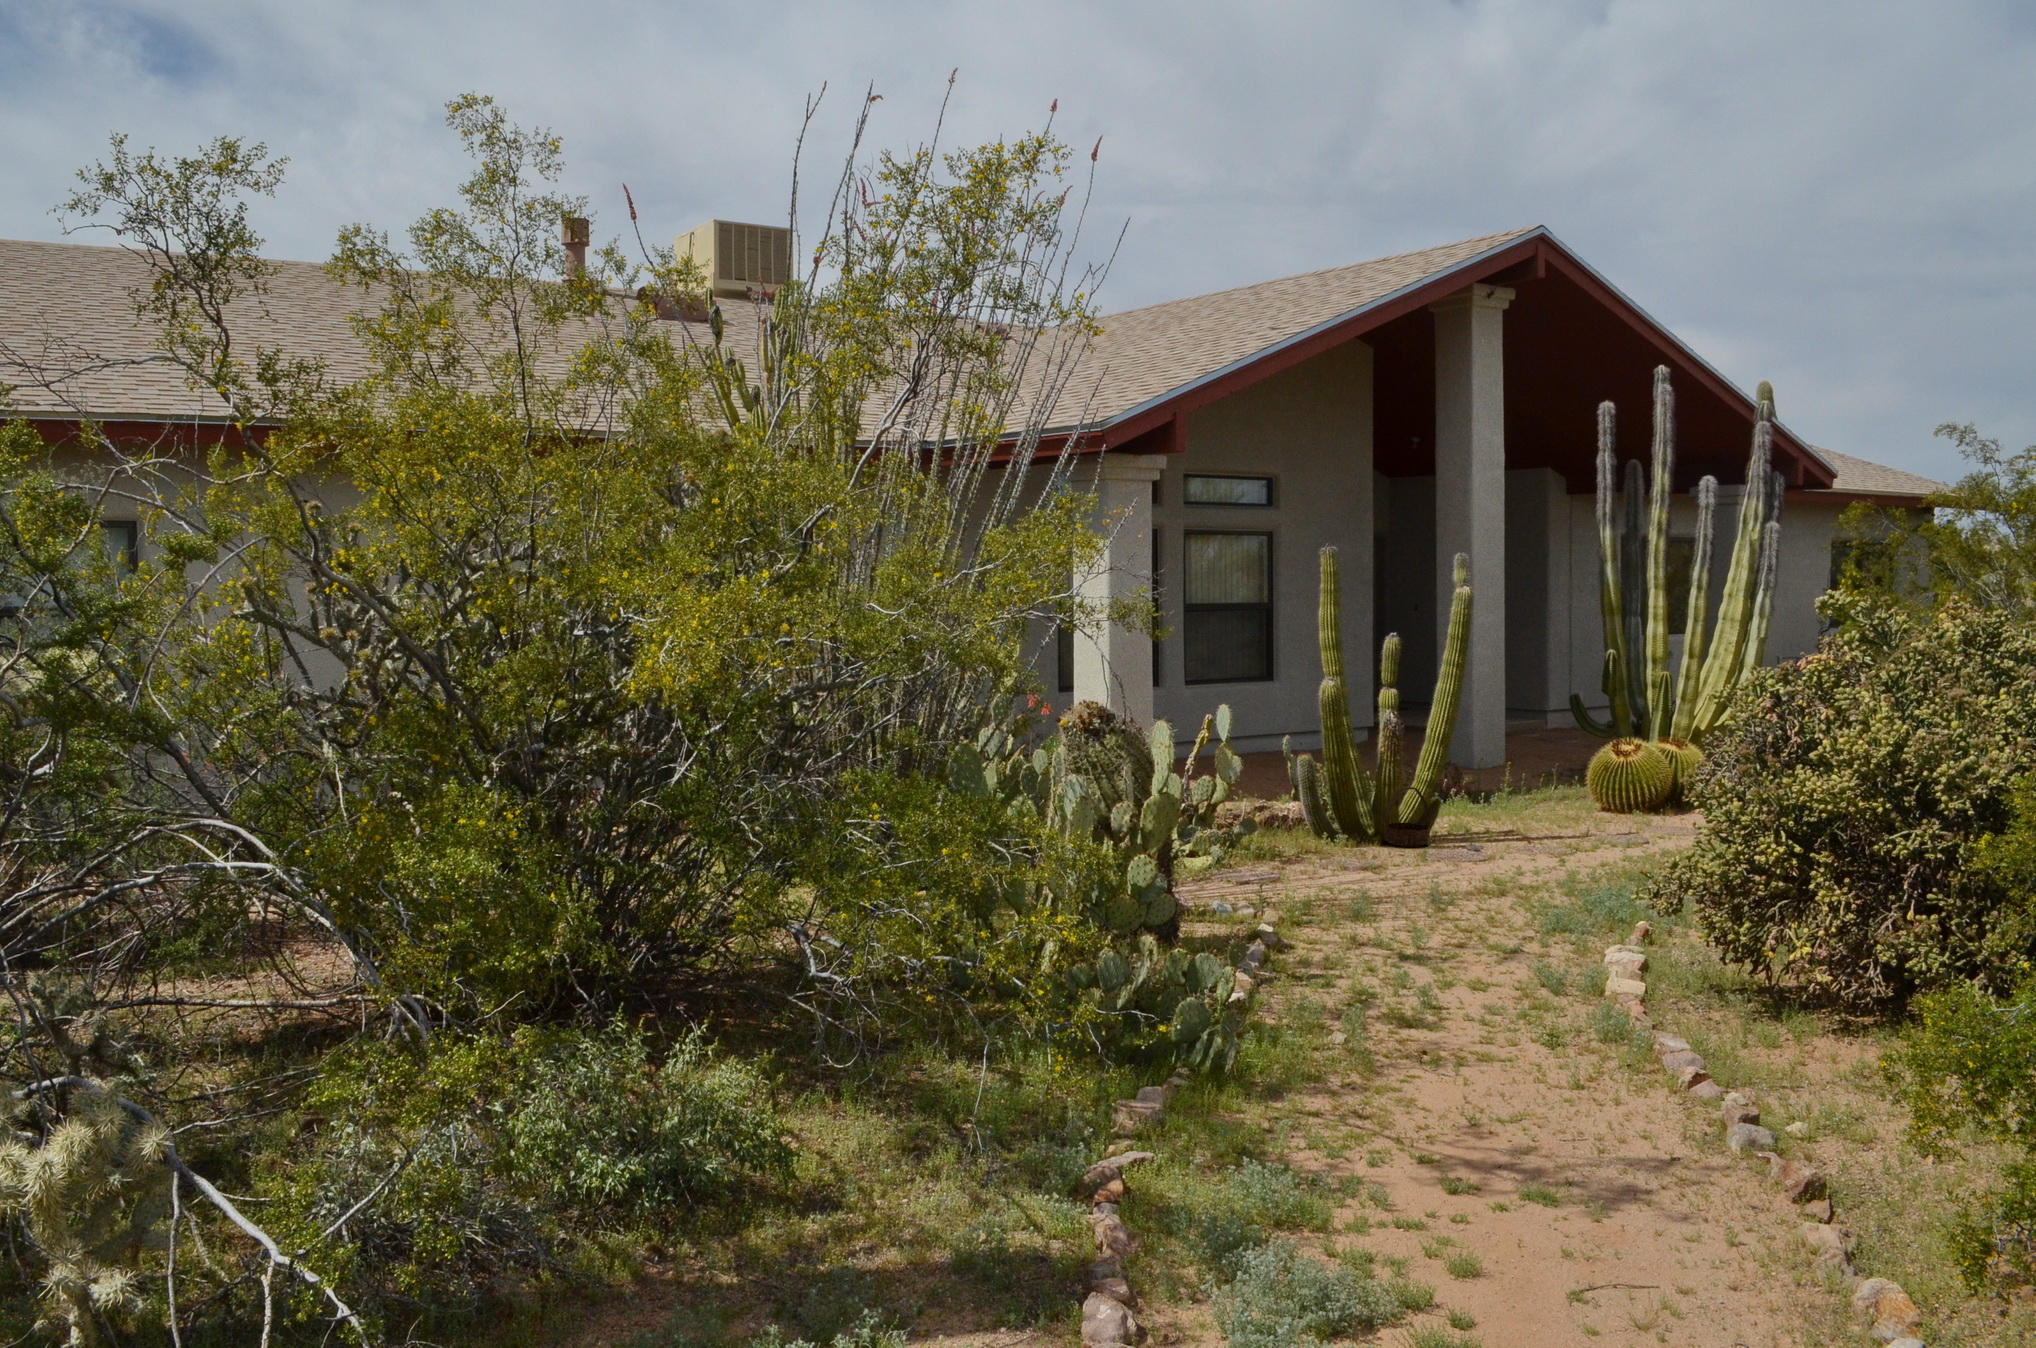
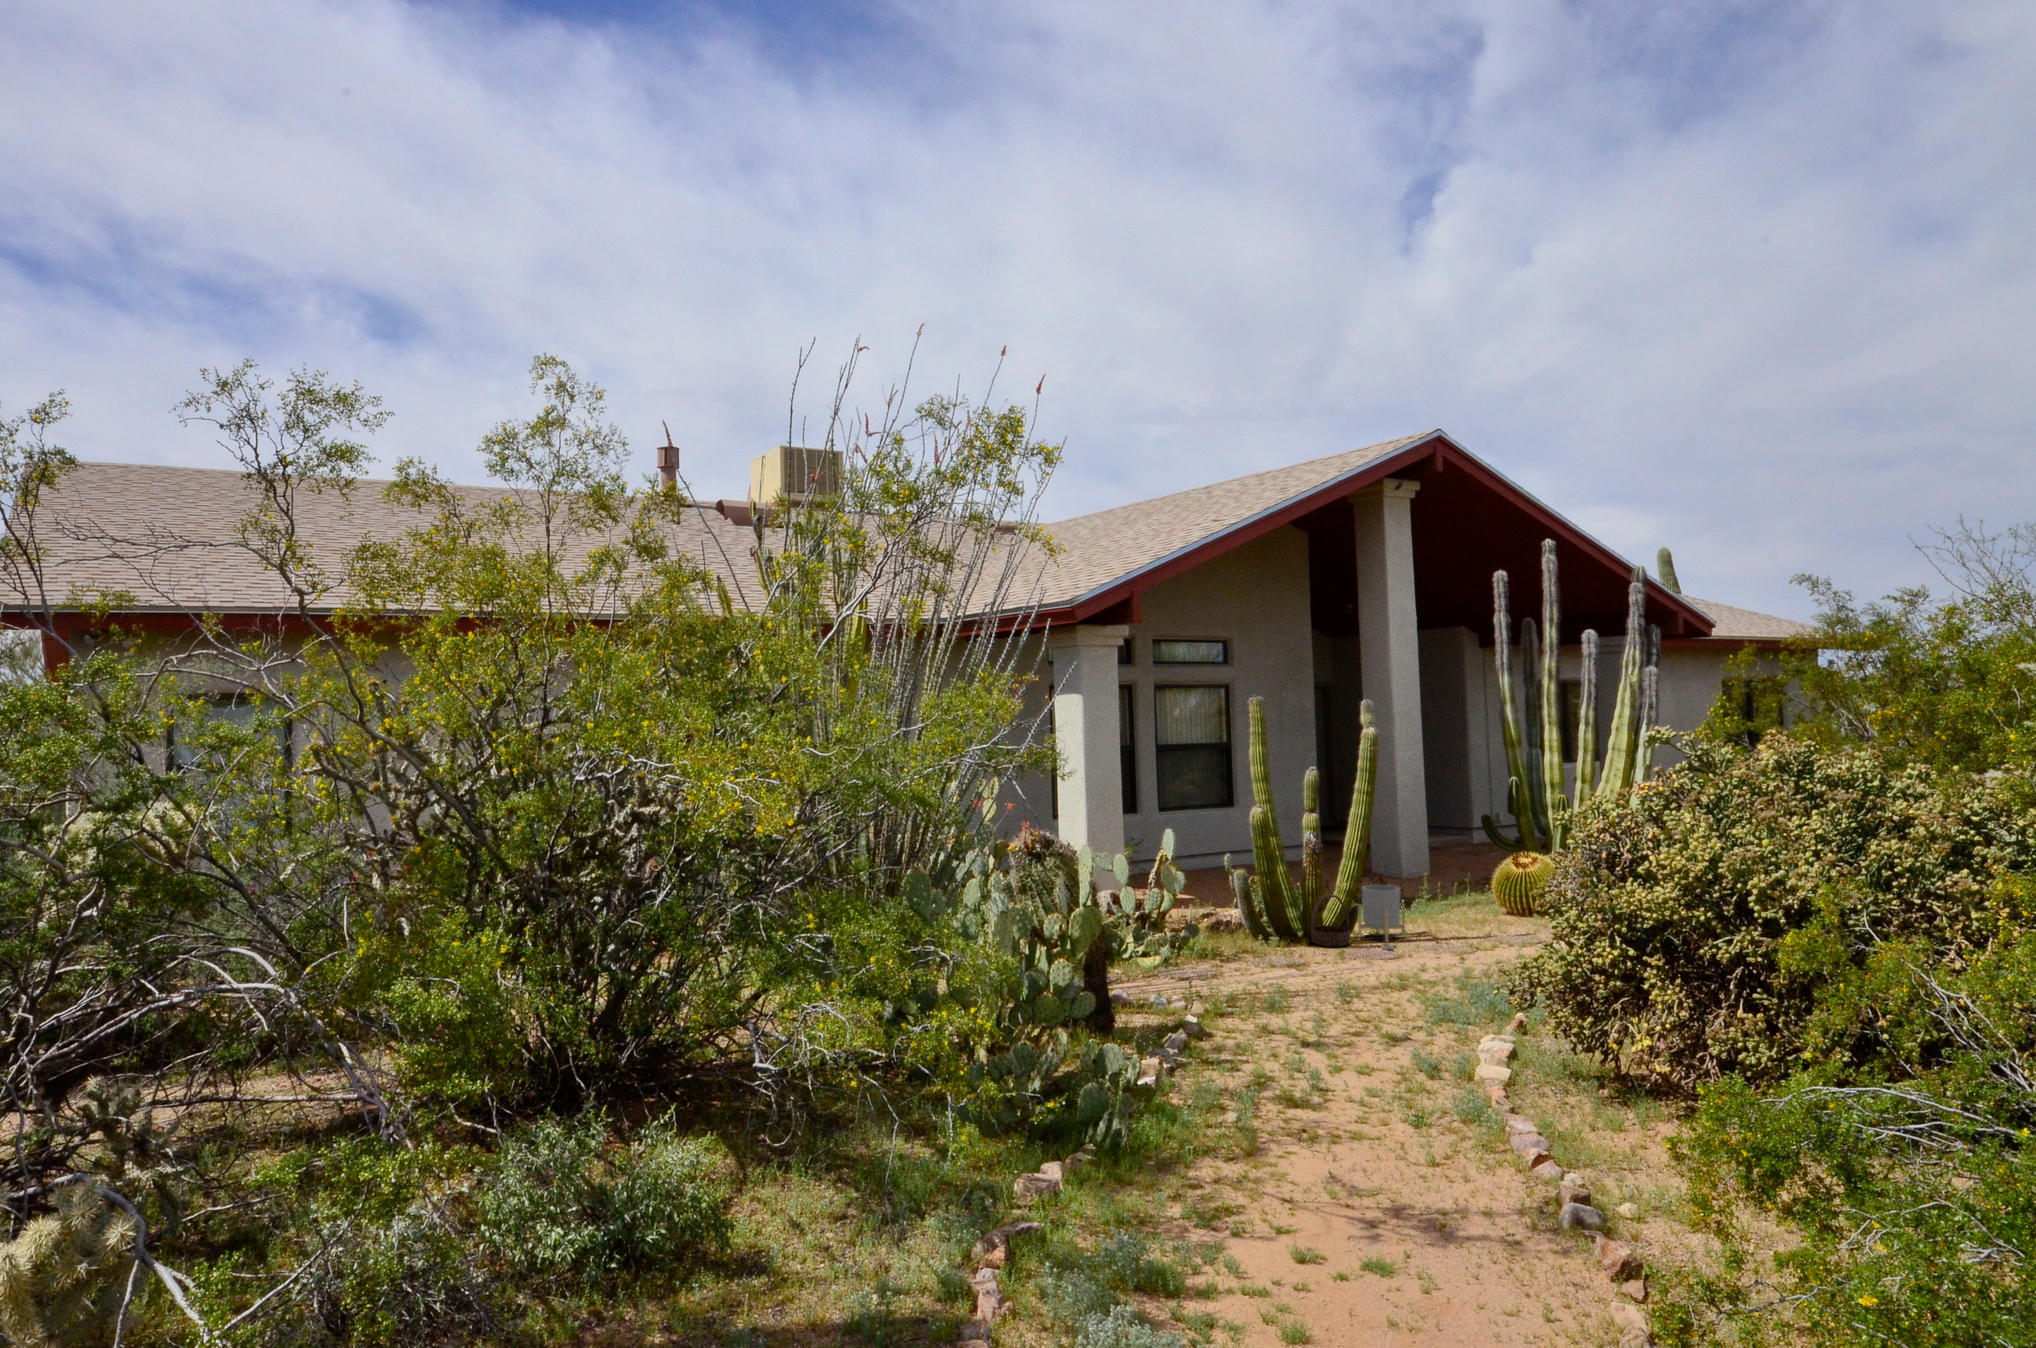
planter: none [1437,775,1492,842] -> present [1358,885,1406,942]

